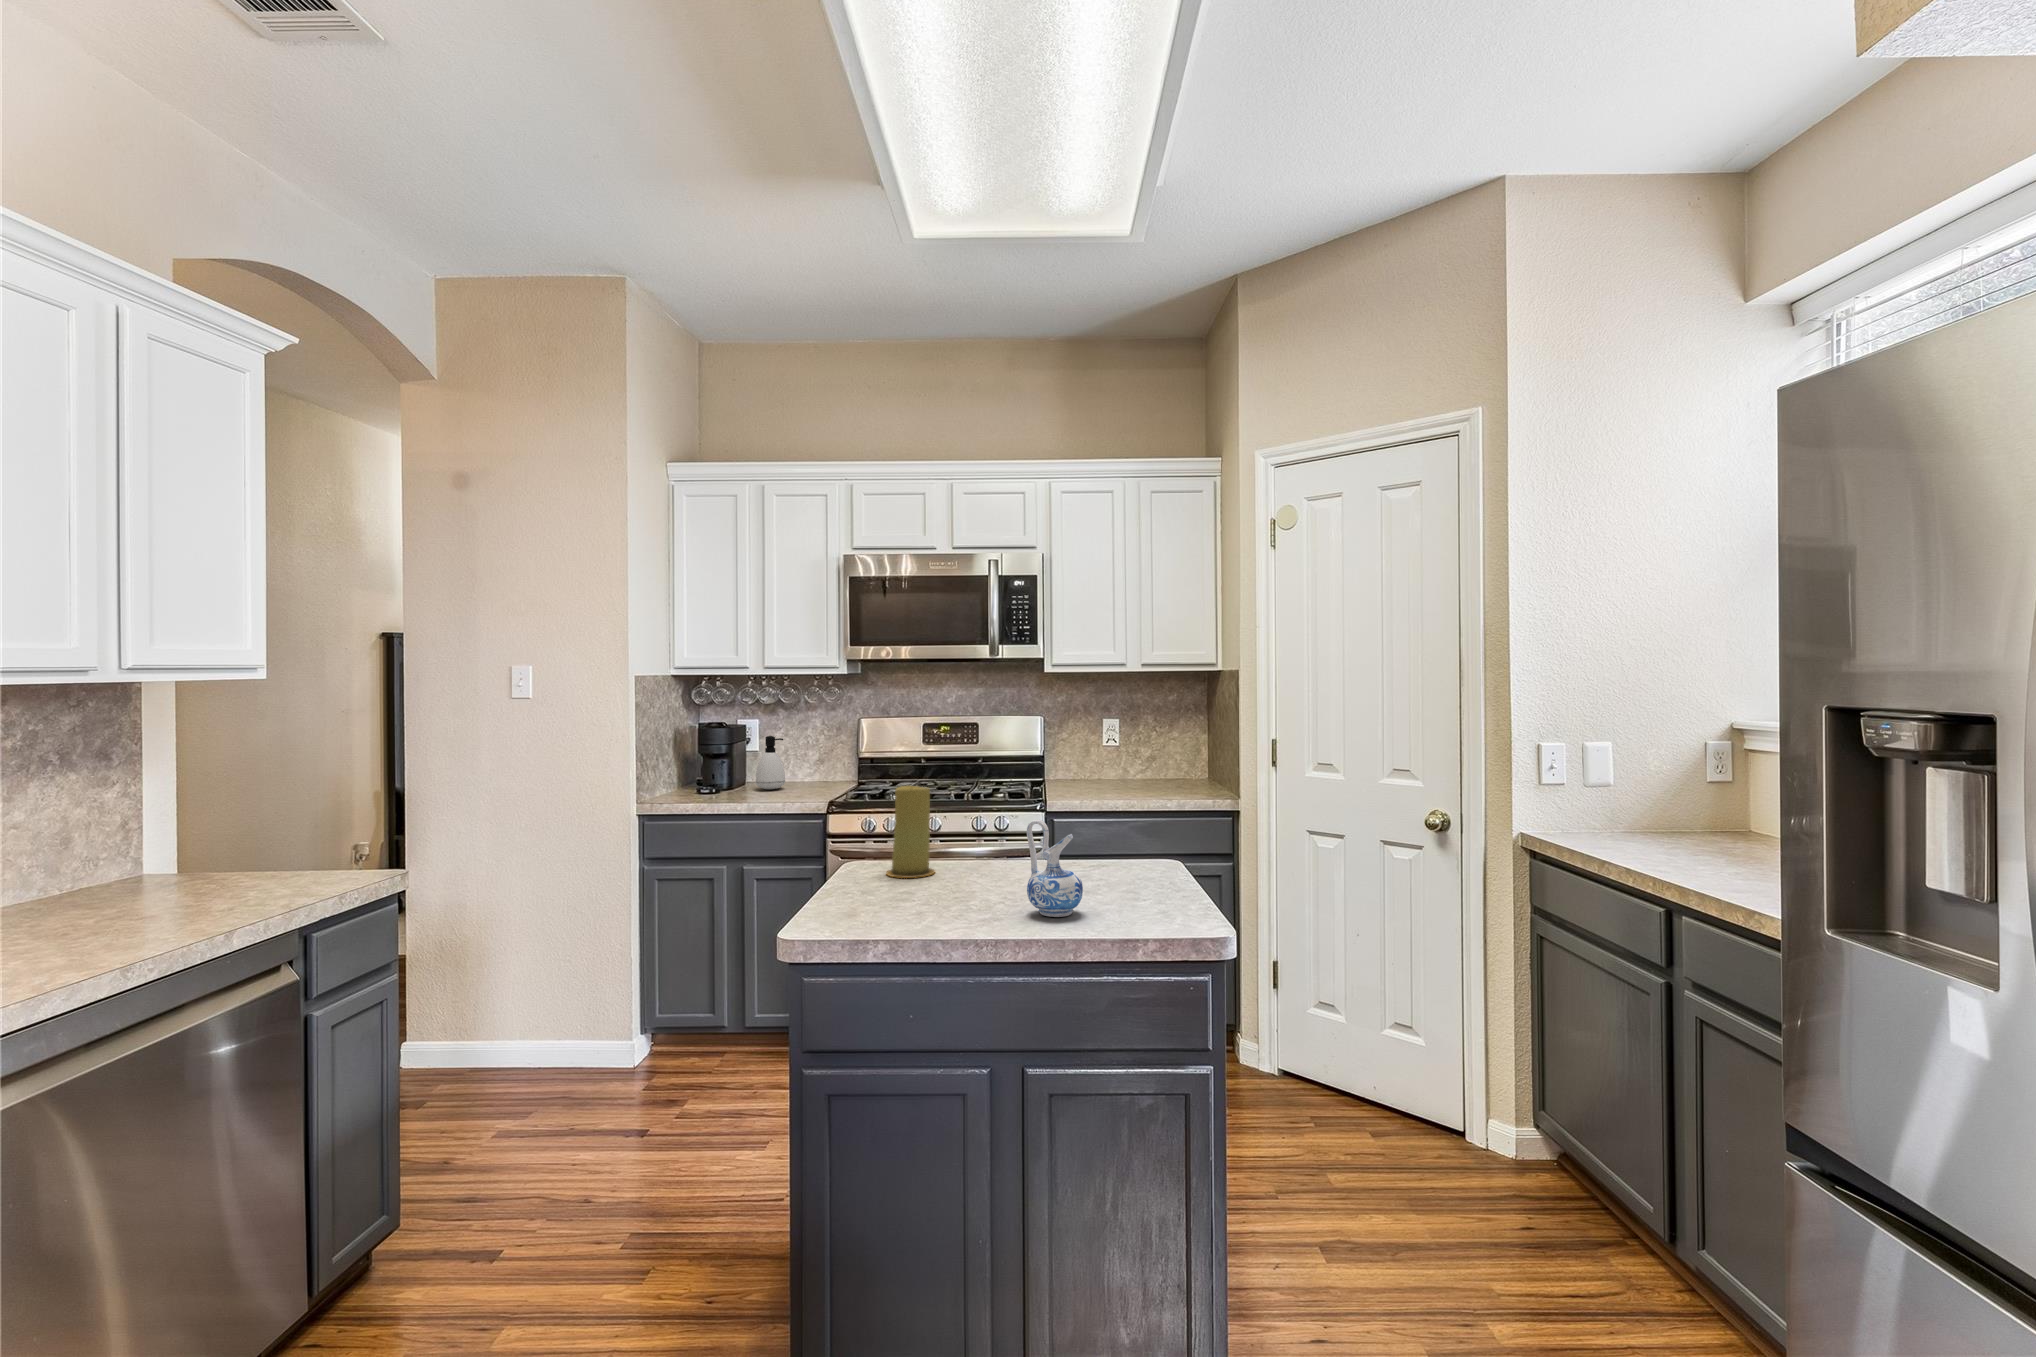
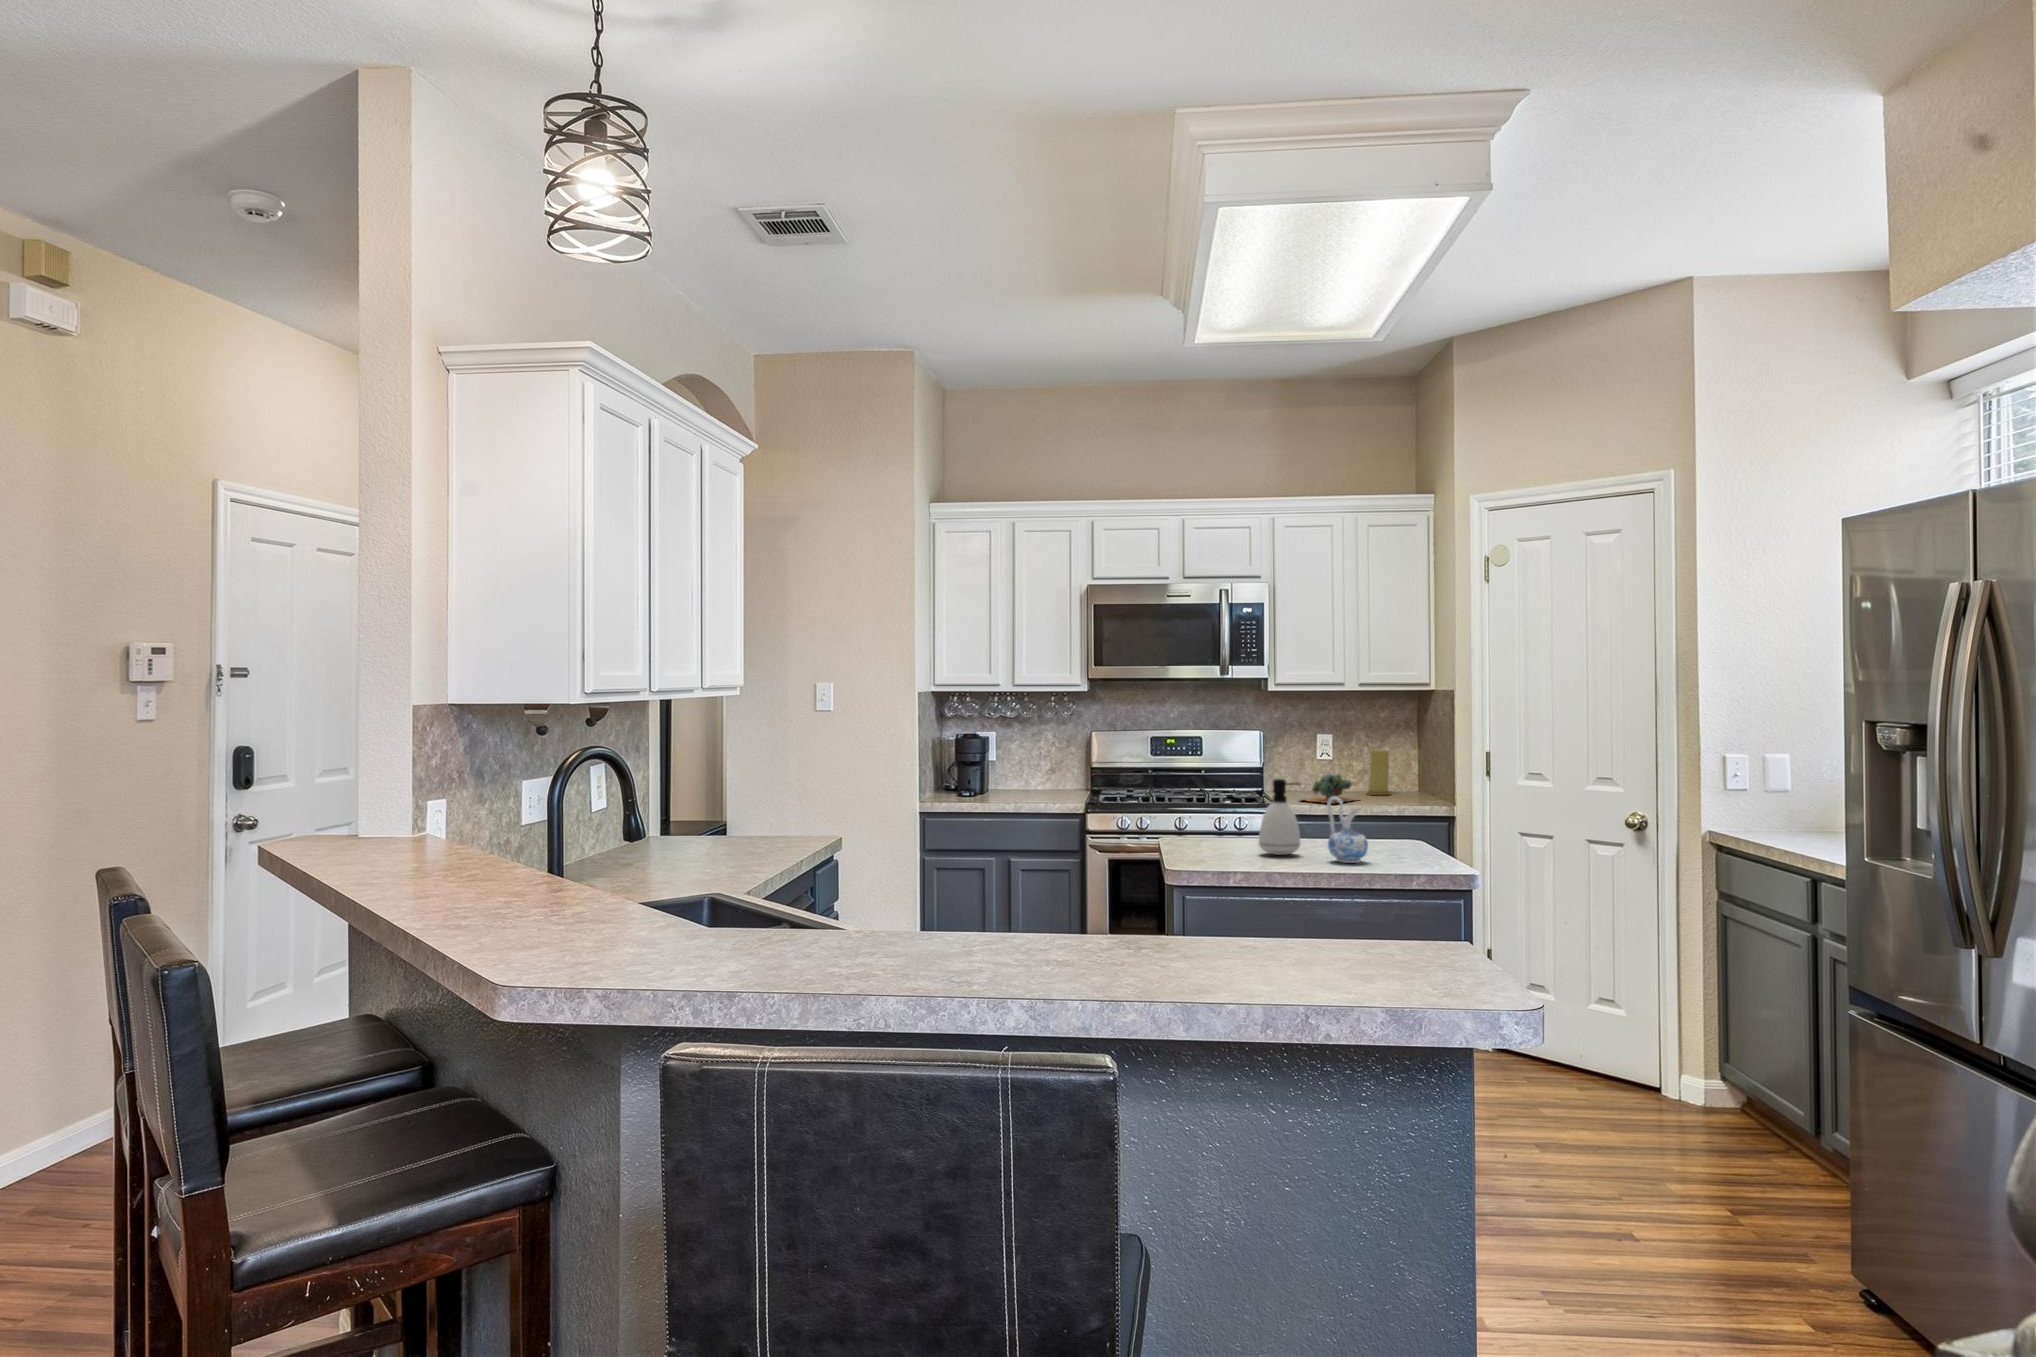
soap dispenser: present [756,736,785,789] -> present [1259,779,1300,855]
succulent plant: none [1072,762,1142,797] -> present [1304,773,1355,803]
candle: present [886,786,935,878] -> present [1368,750,1390,795]

